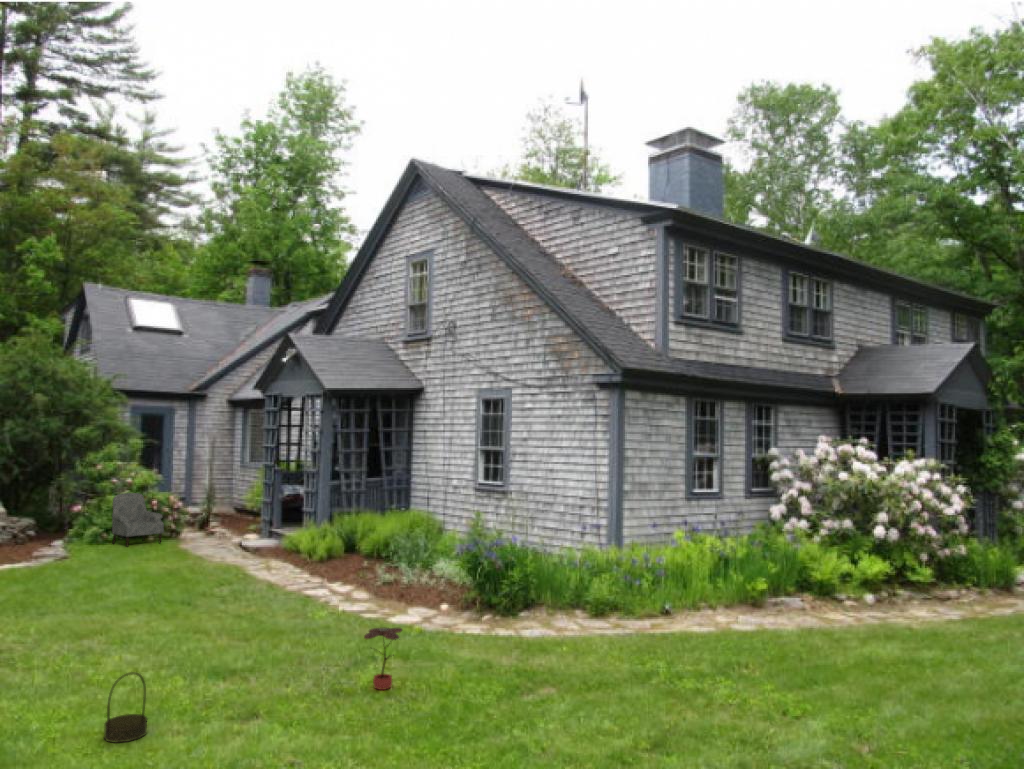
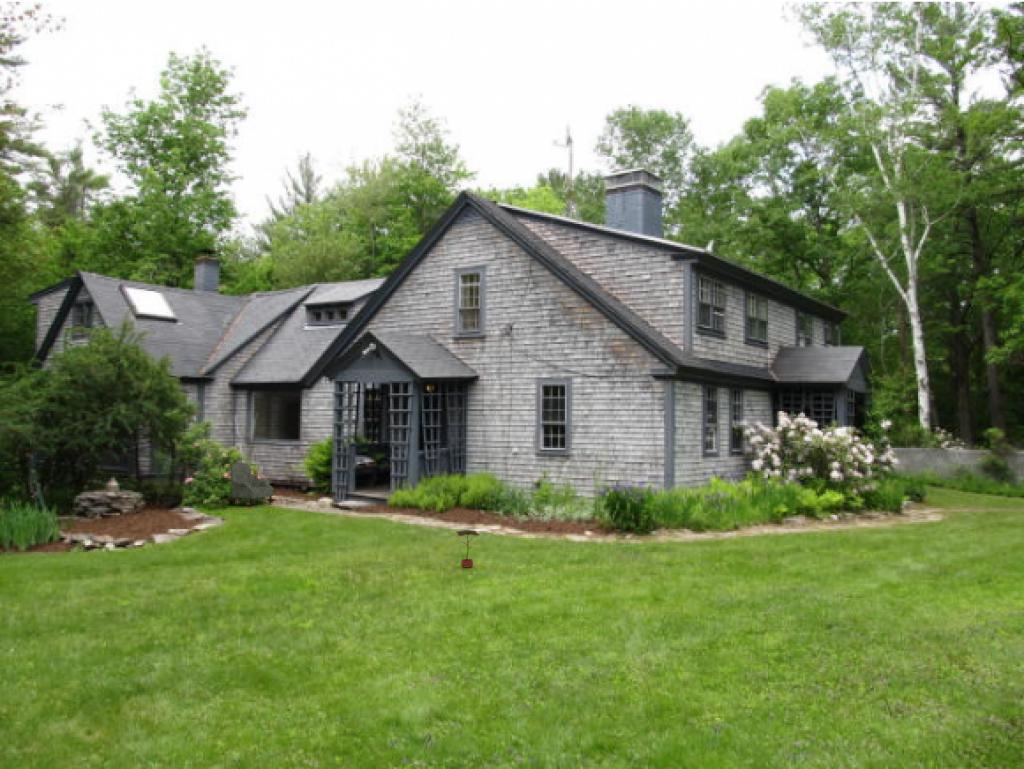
potted plant: present [364,628,402,690] -> present [456,530,479,567]
basket: present [104,672,147,743] -> none [550,548,573,586]

